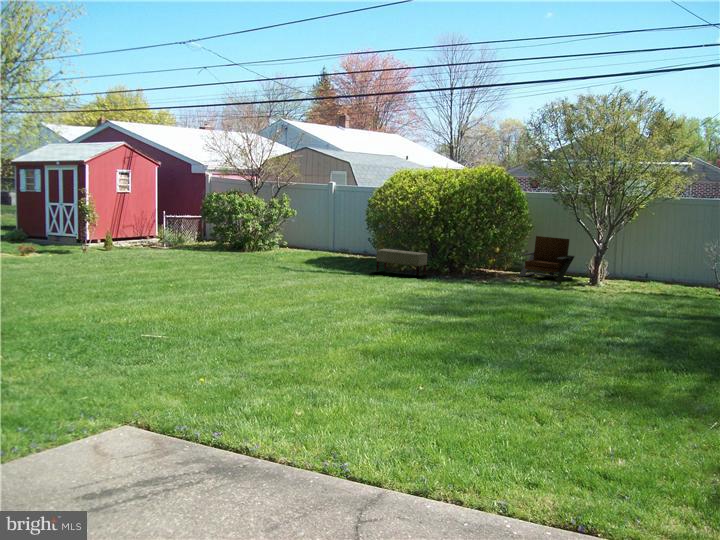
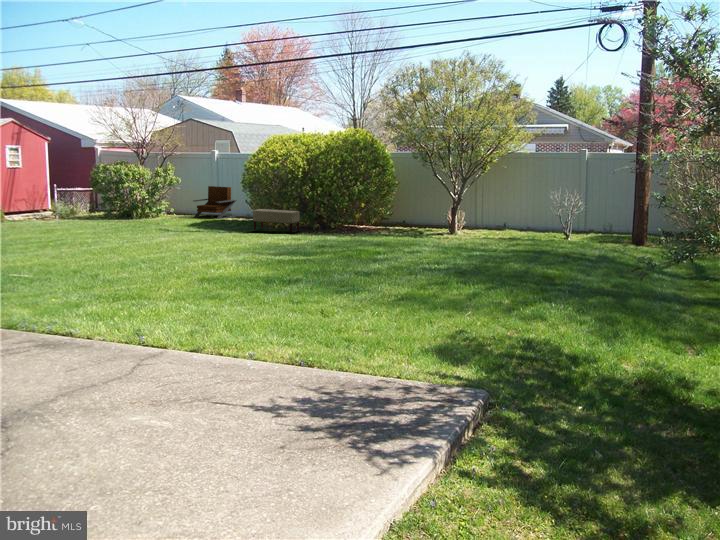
lounge chair: present [518,236,574,281] -> present [193,186,237,219]

